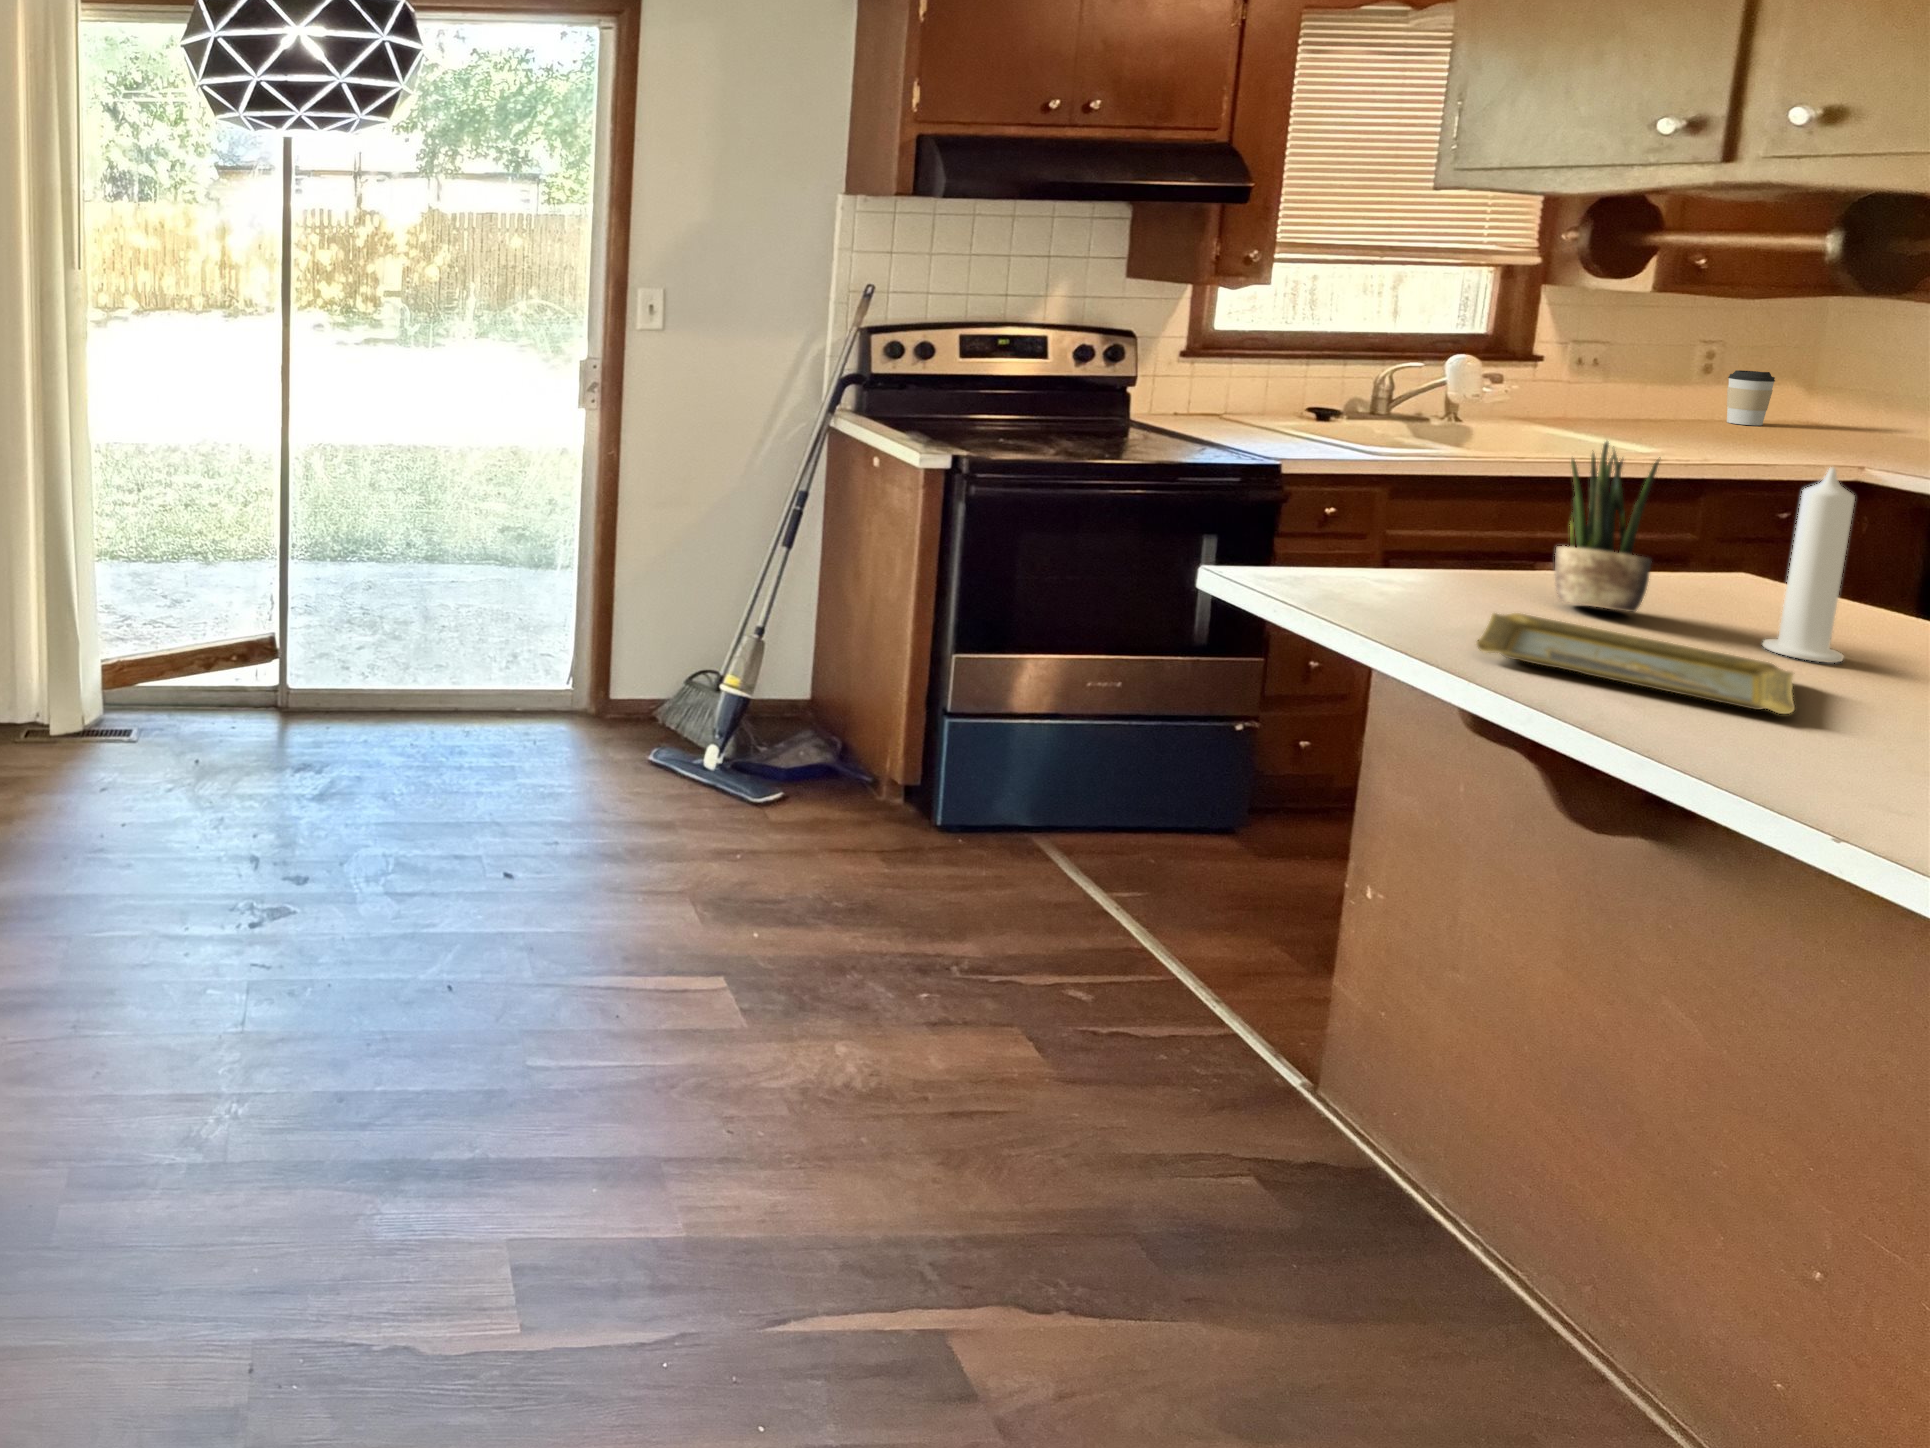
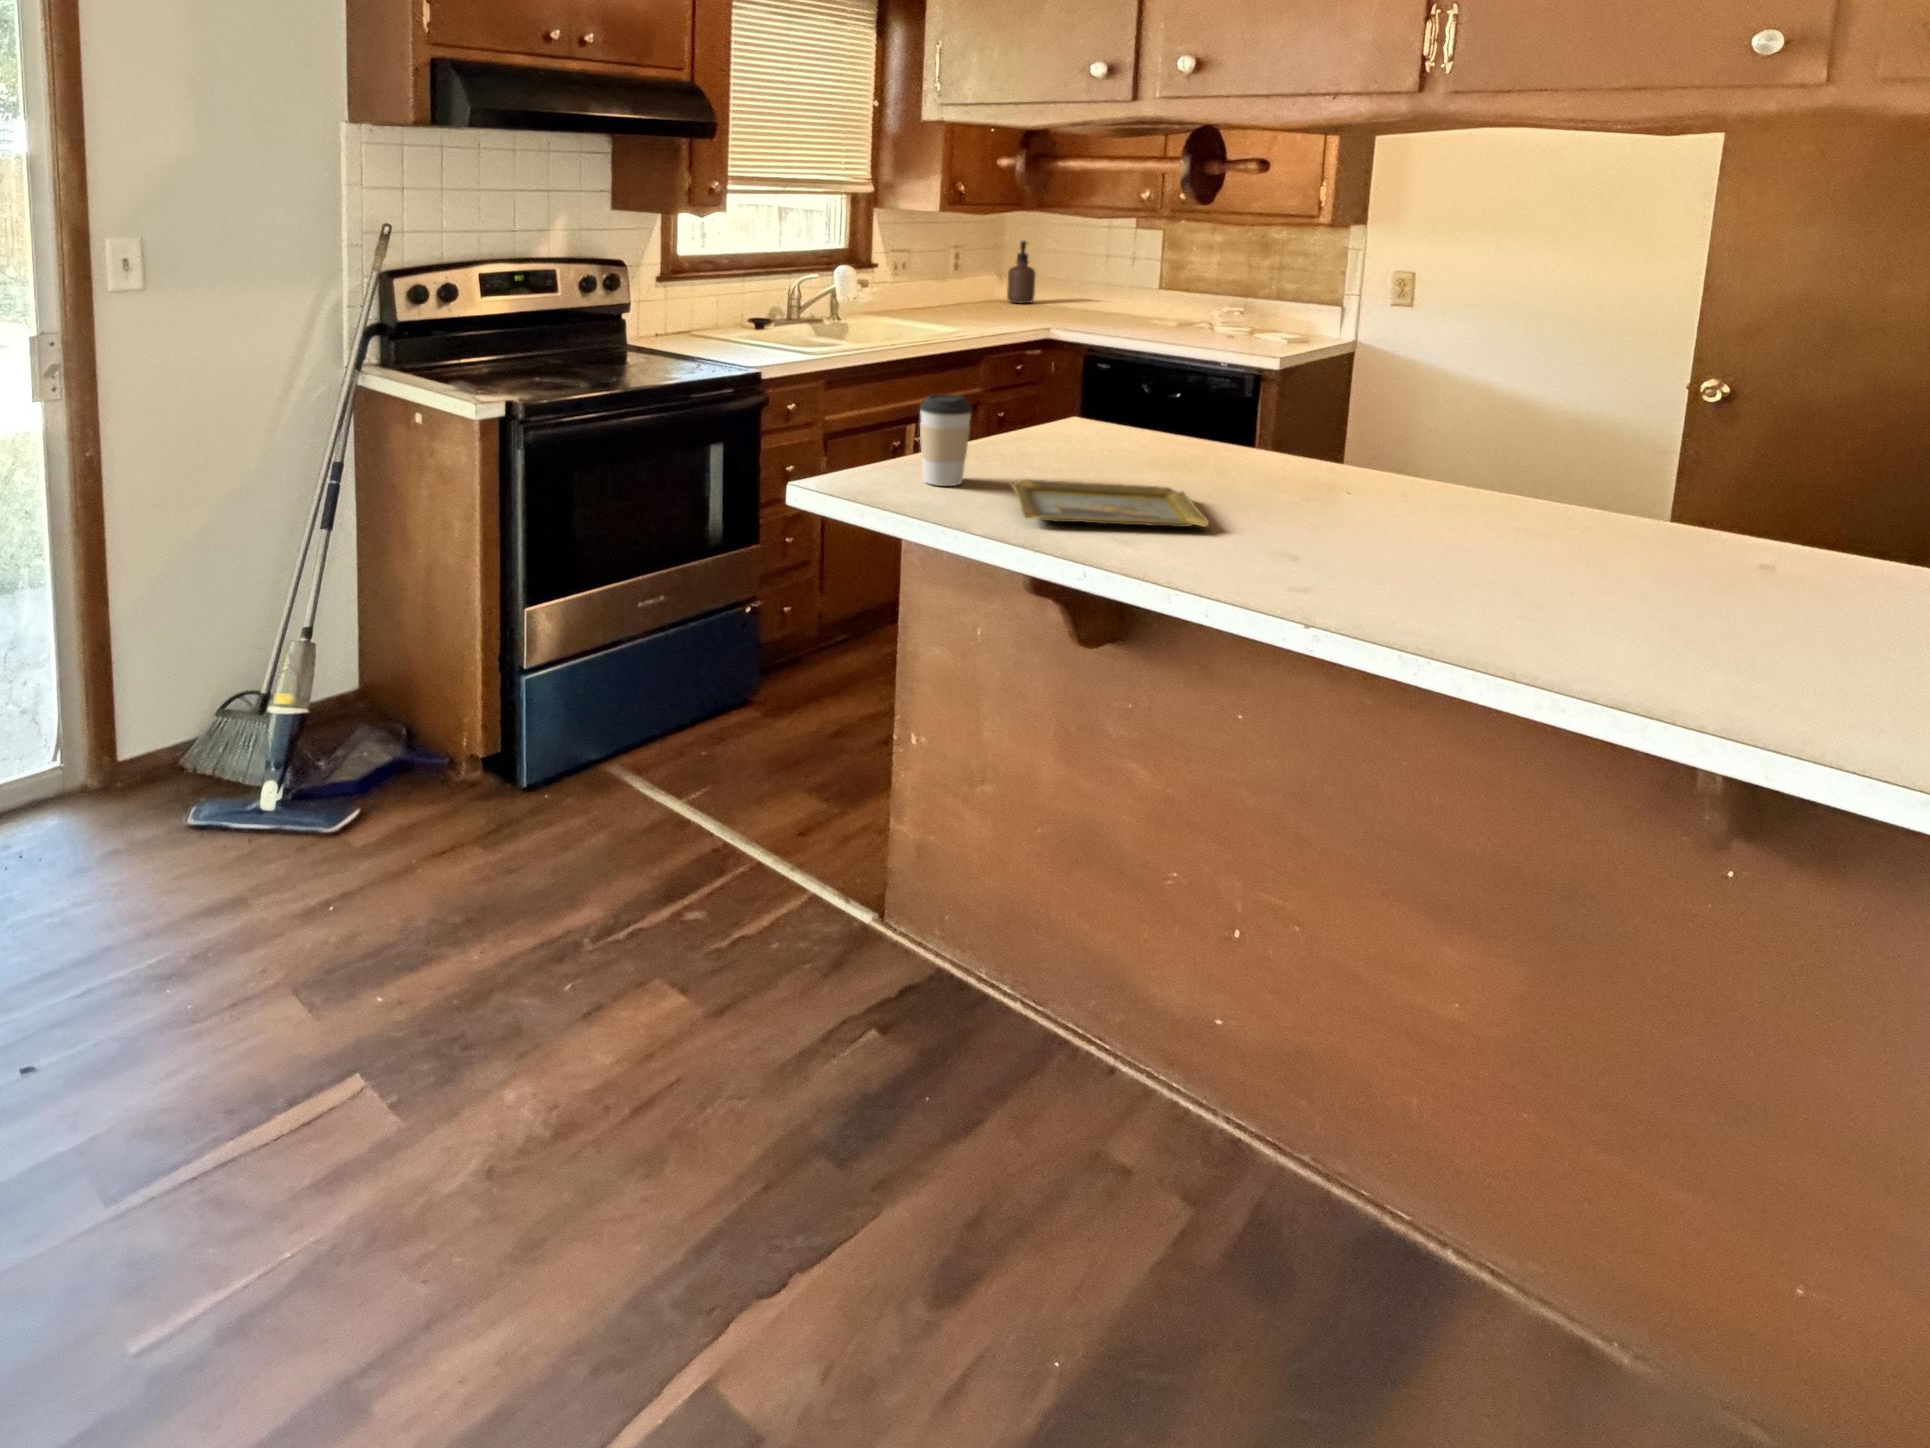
soap dispenser: none [1801,335,1865,426] -> present [1007,241,1035,304]
coffee cup: present [1727,370,1775,425] -> present [920,394,972,486]
potted plant: present [1555,442,1660,612] -> none [1021,328,1077,463]
candle: present [1763,468,1855,663] -> none [1144,335,1187,479]

